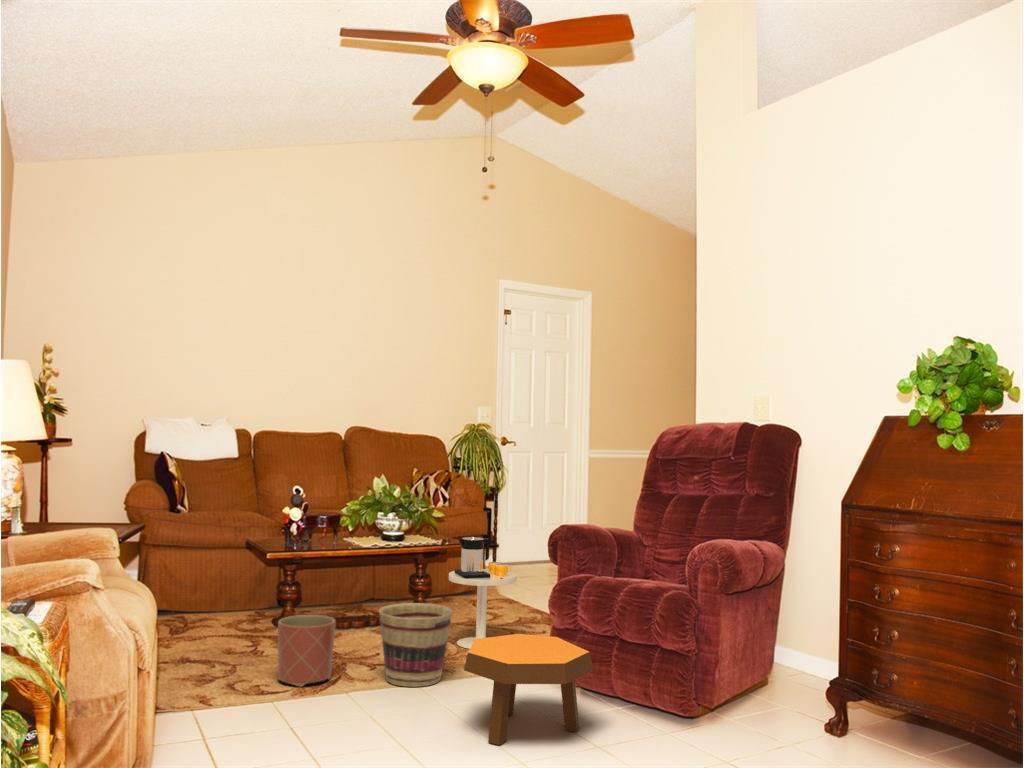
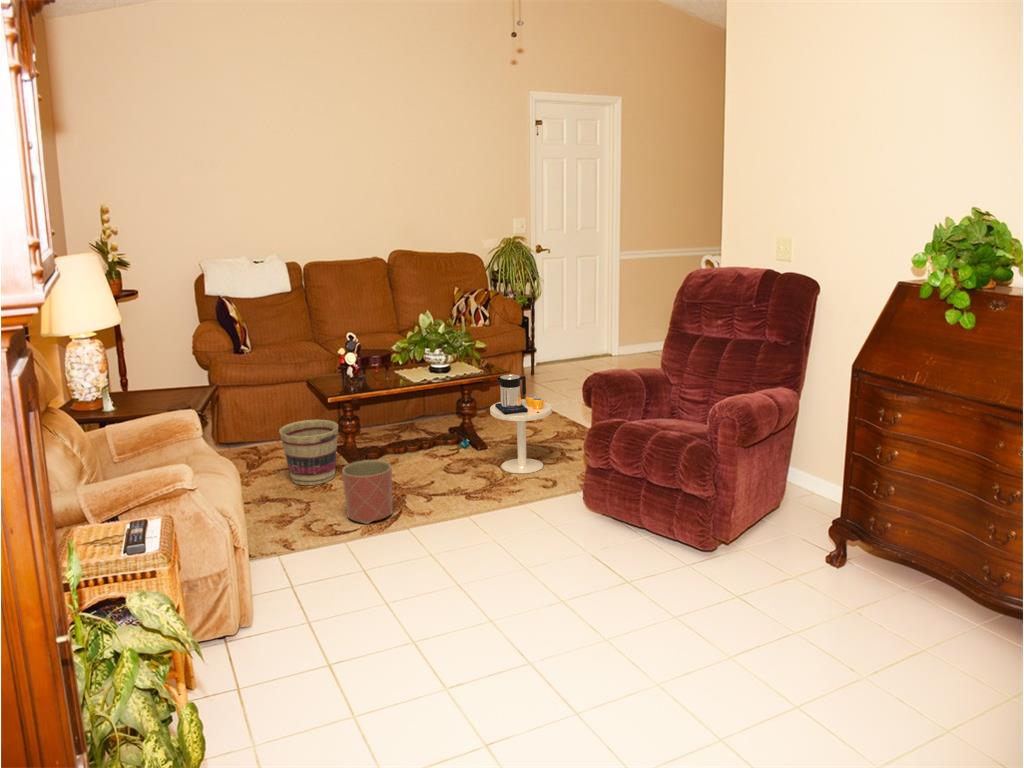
basket: present [379,603,452,687] -> present [279,420,338,485]
footstool: present [464,634,594,745] -> none [505,480,619,584]

